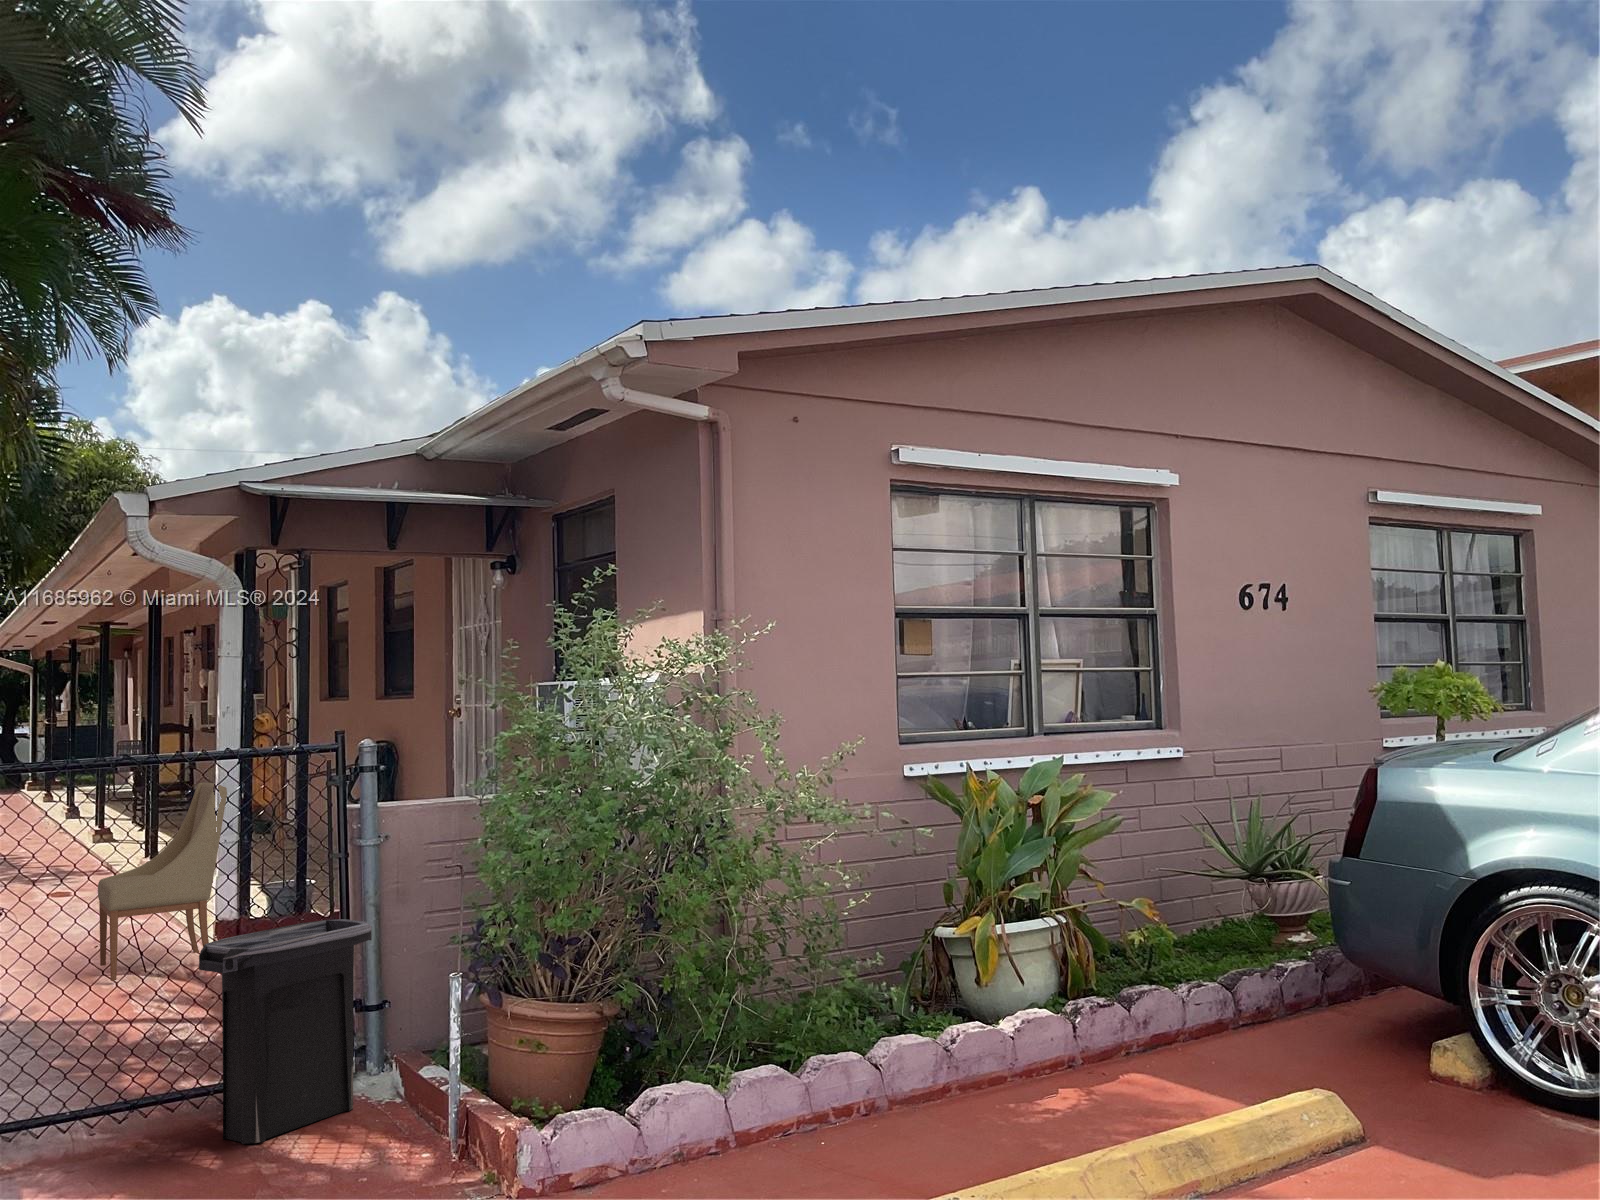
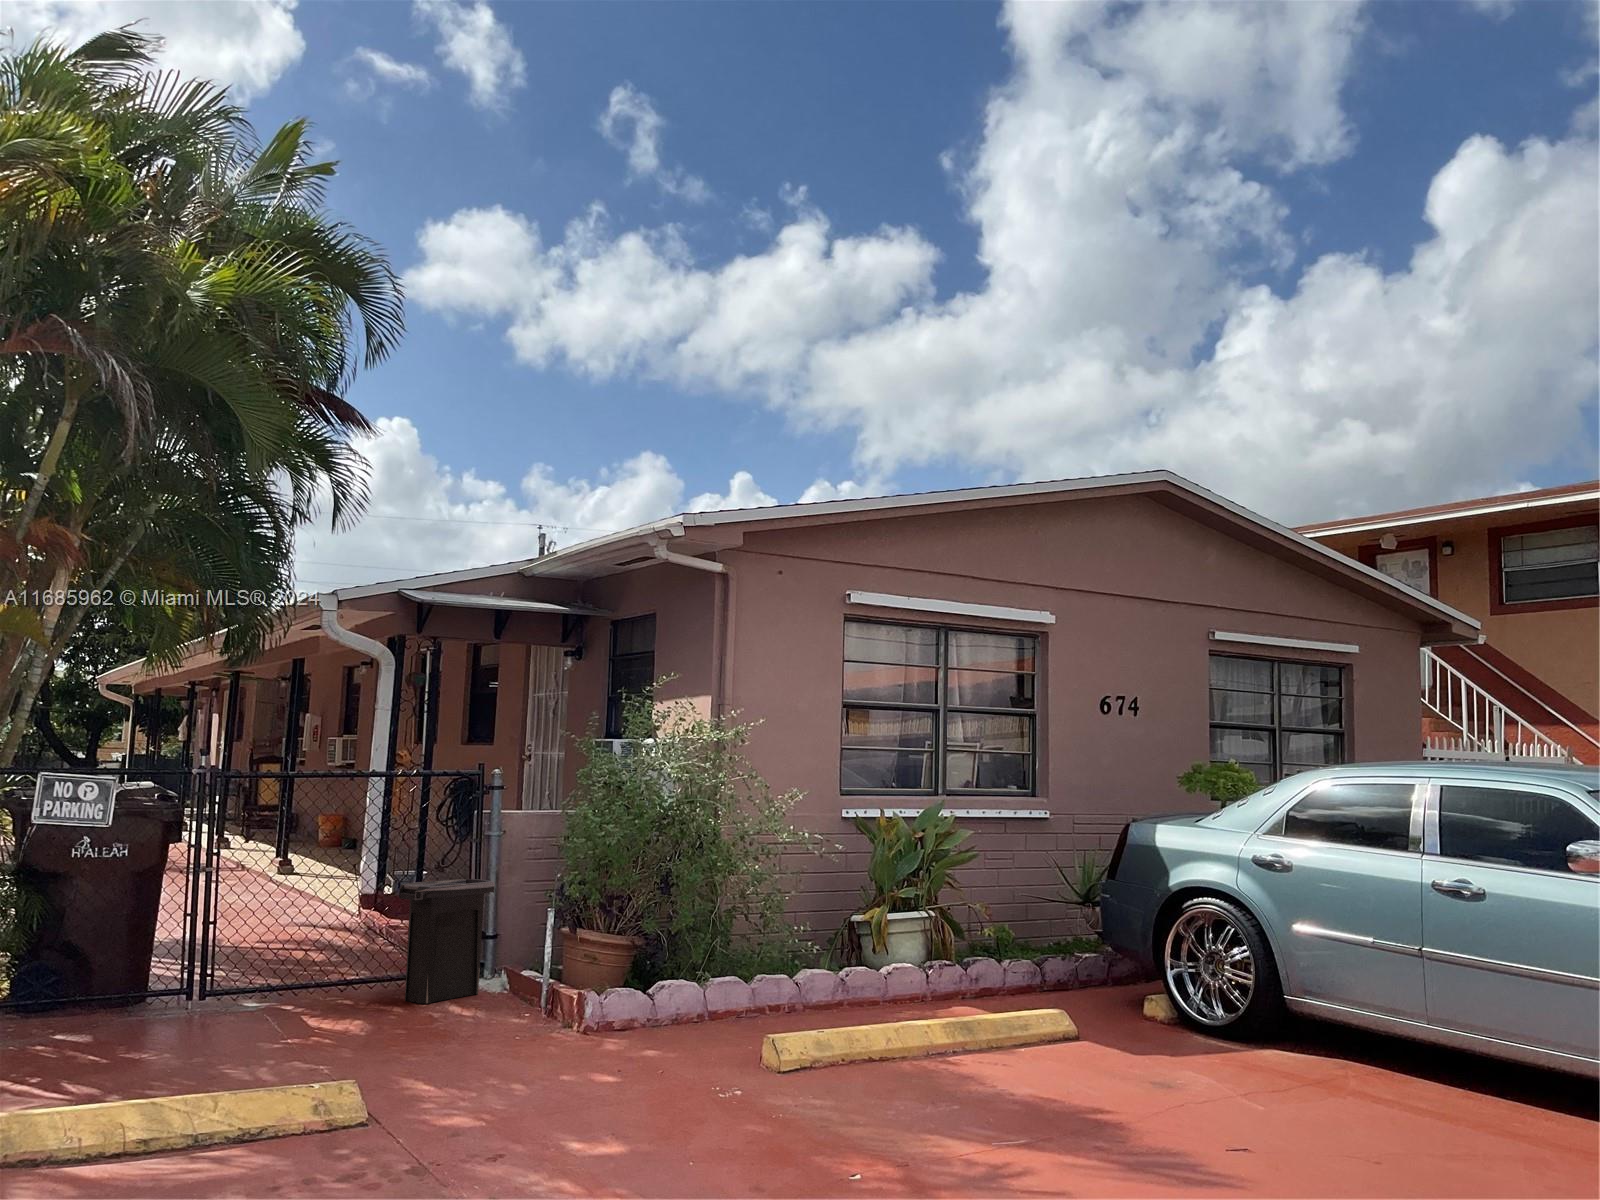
chair: present [98,783,227,981] -> none [277,797,374,928]

